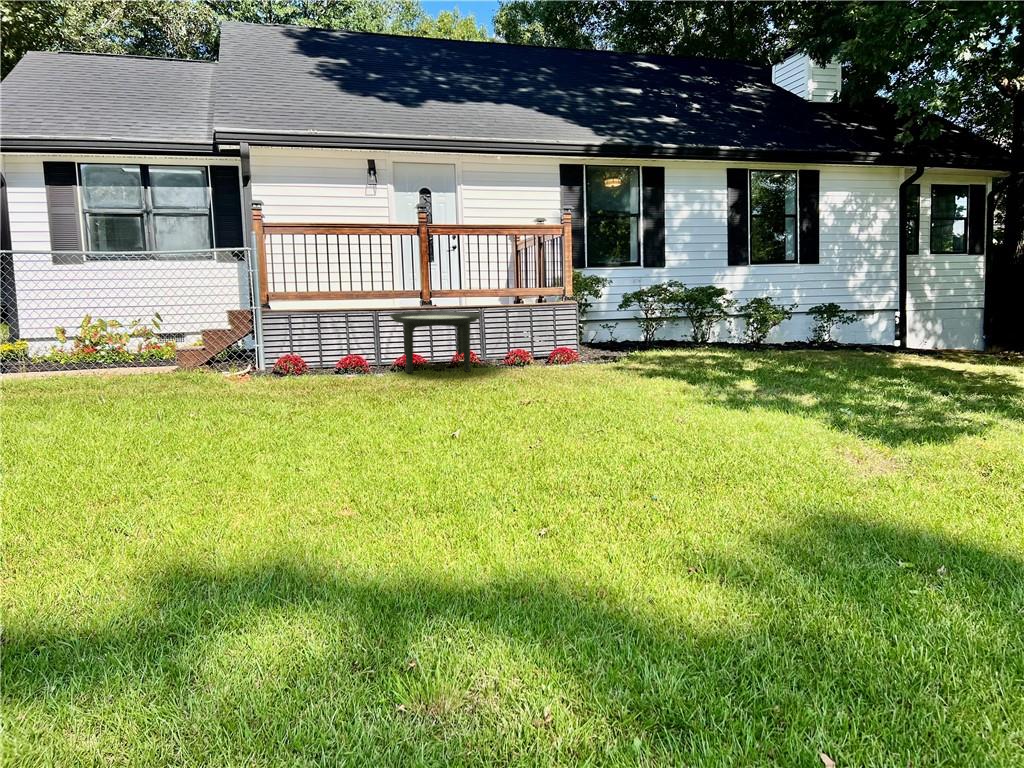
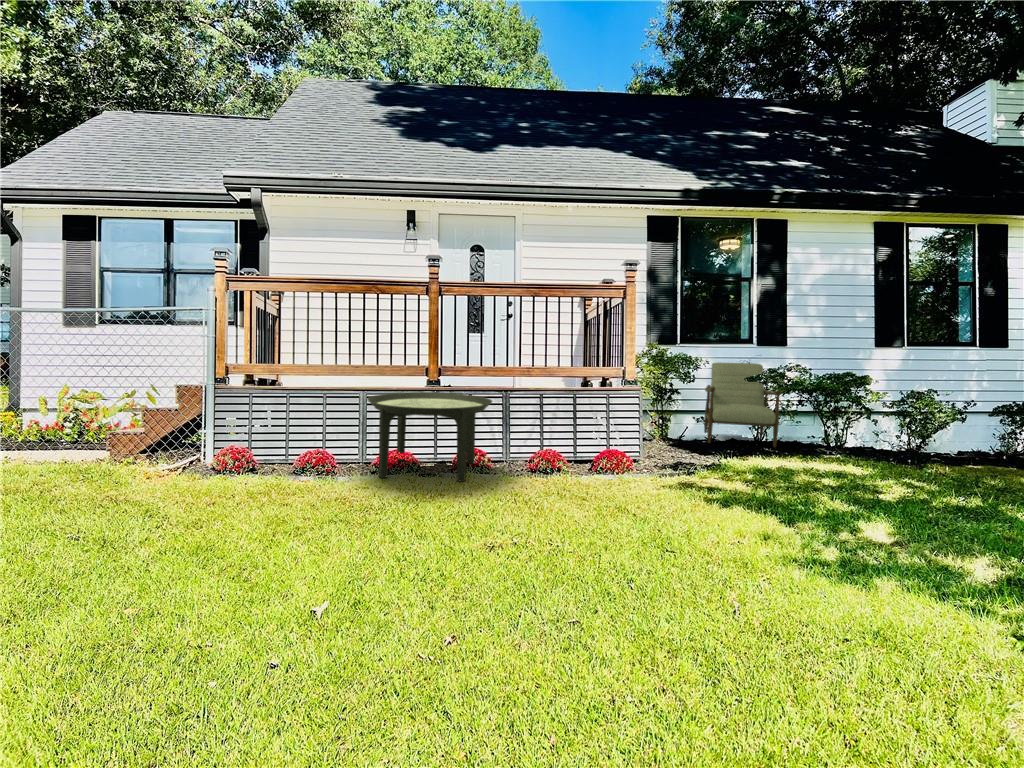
chair: none [611,281,669,343] -> present [704,363,782,447]

